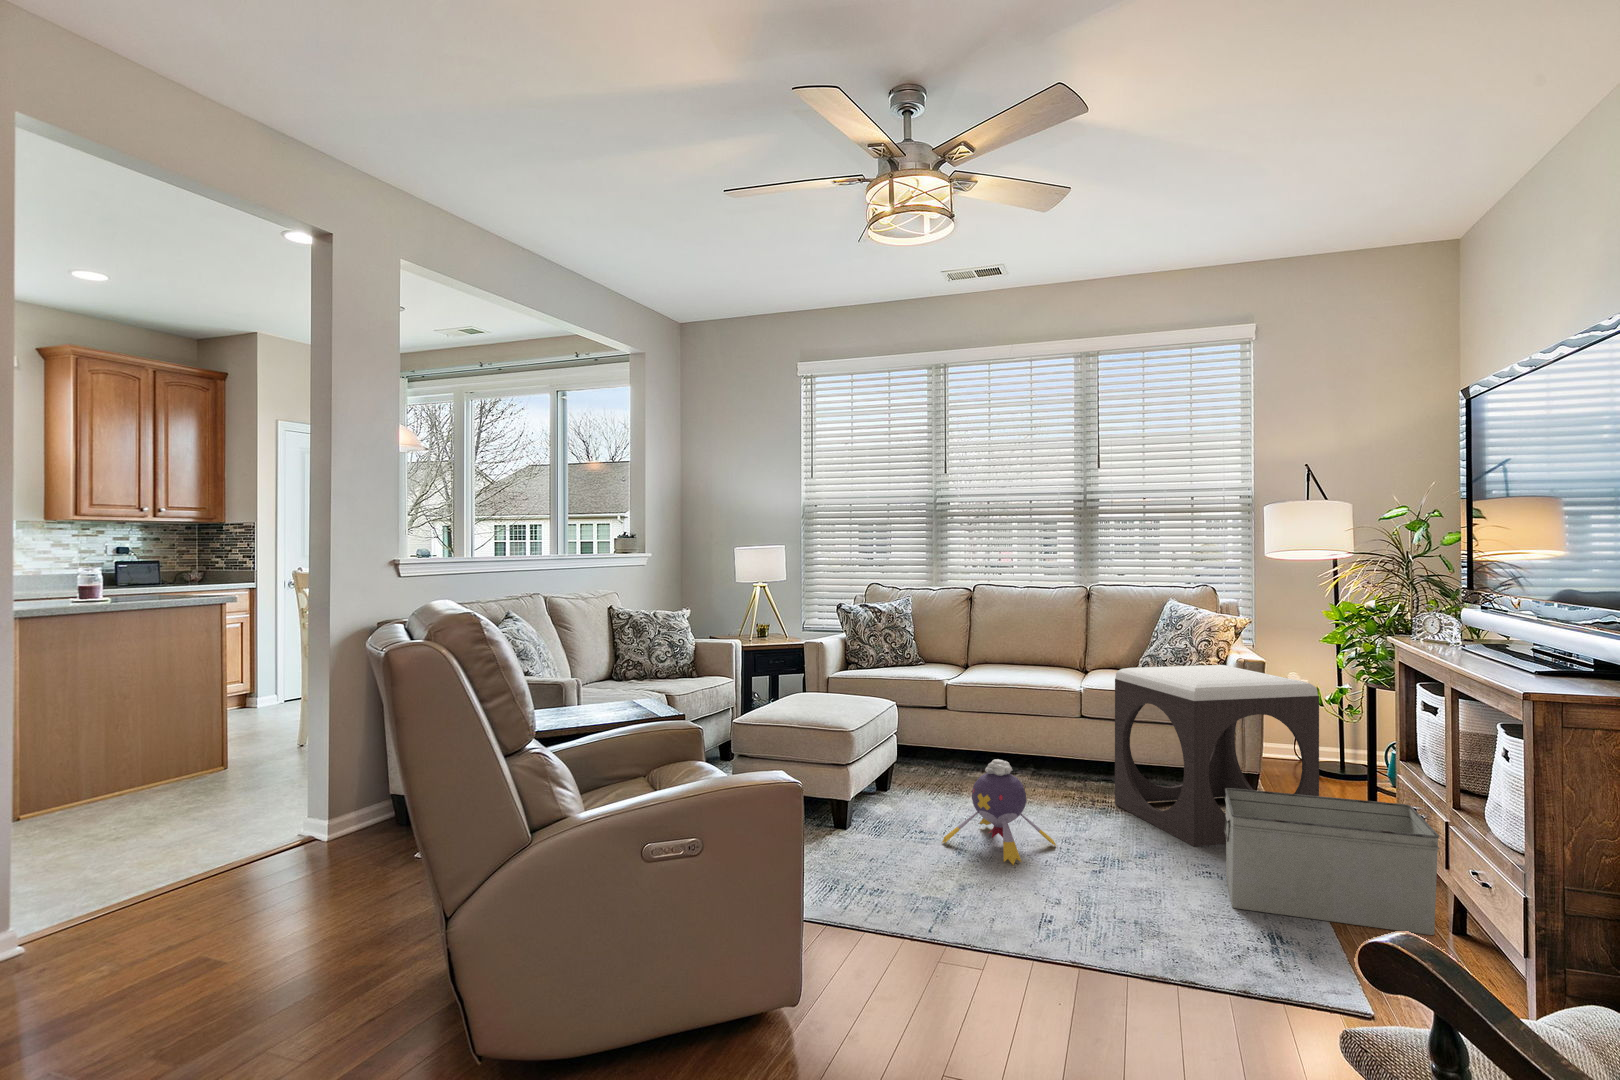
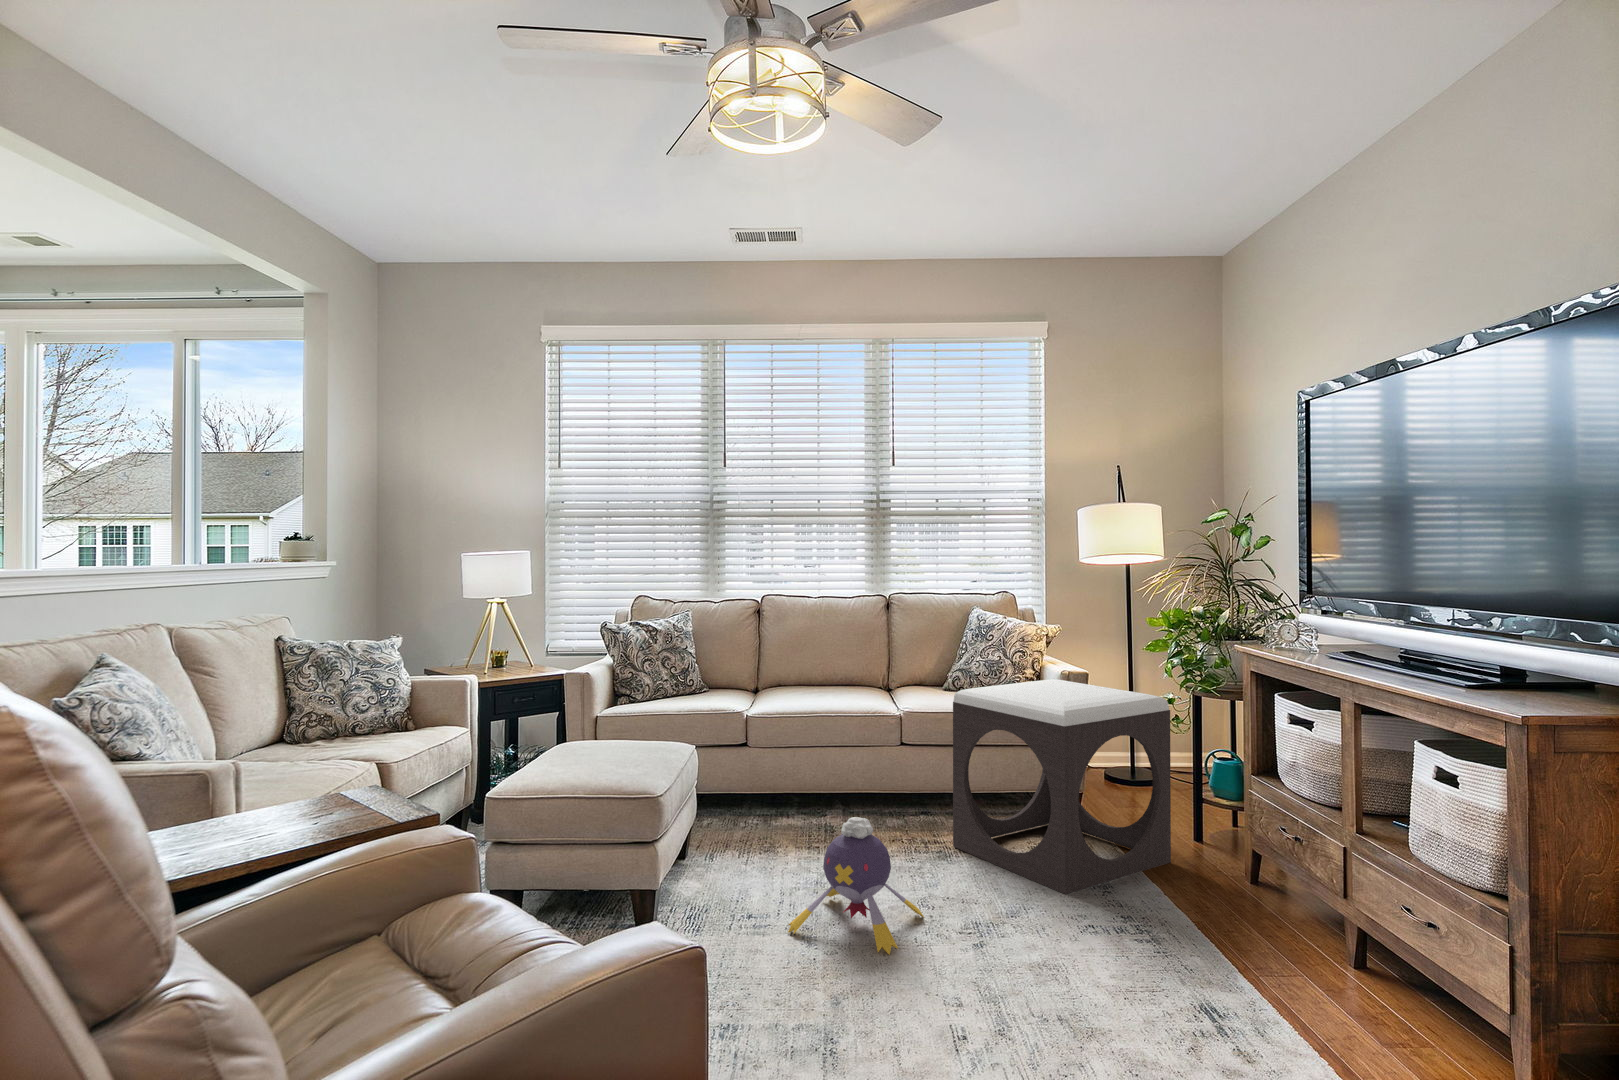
storage bin: present [1224,788,1439,935] -> none [1121,829,1371,980]

